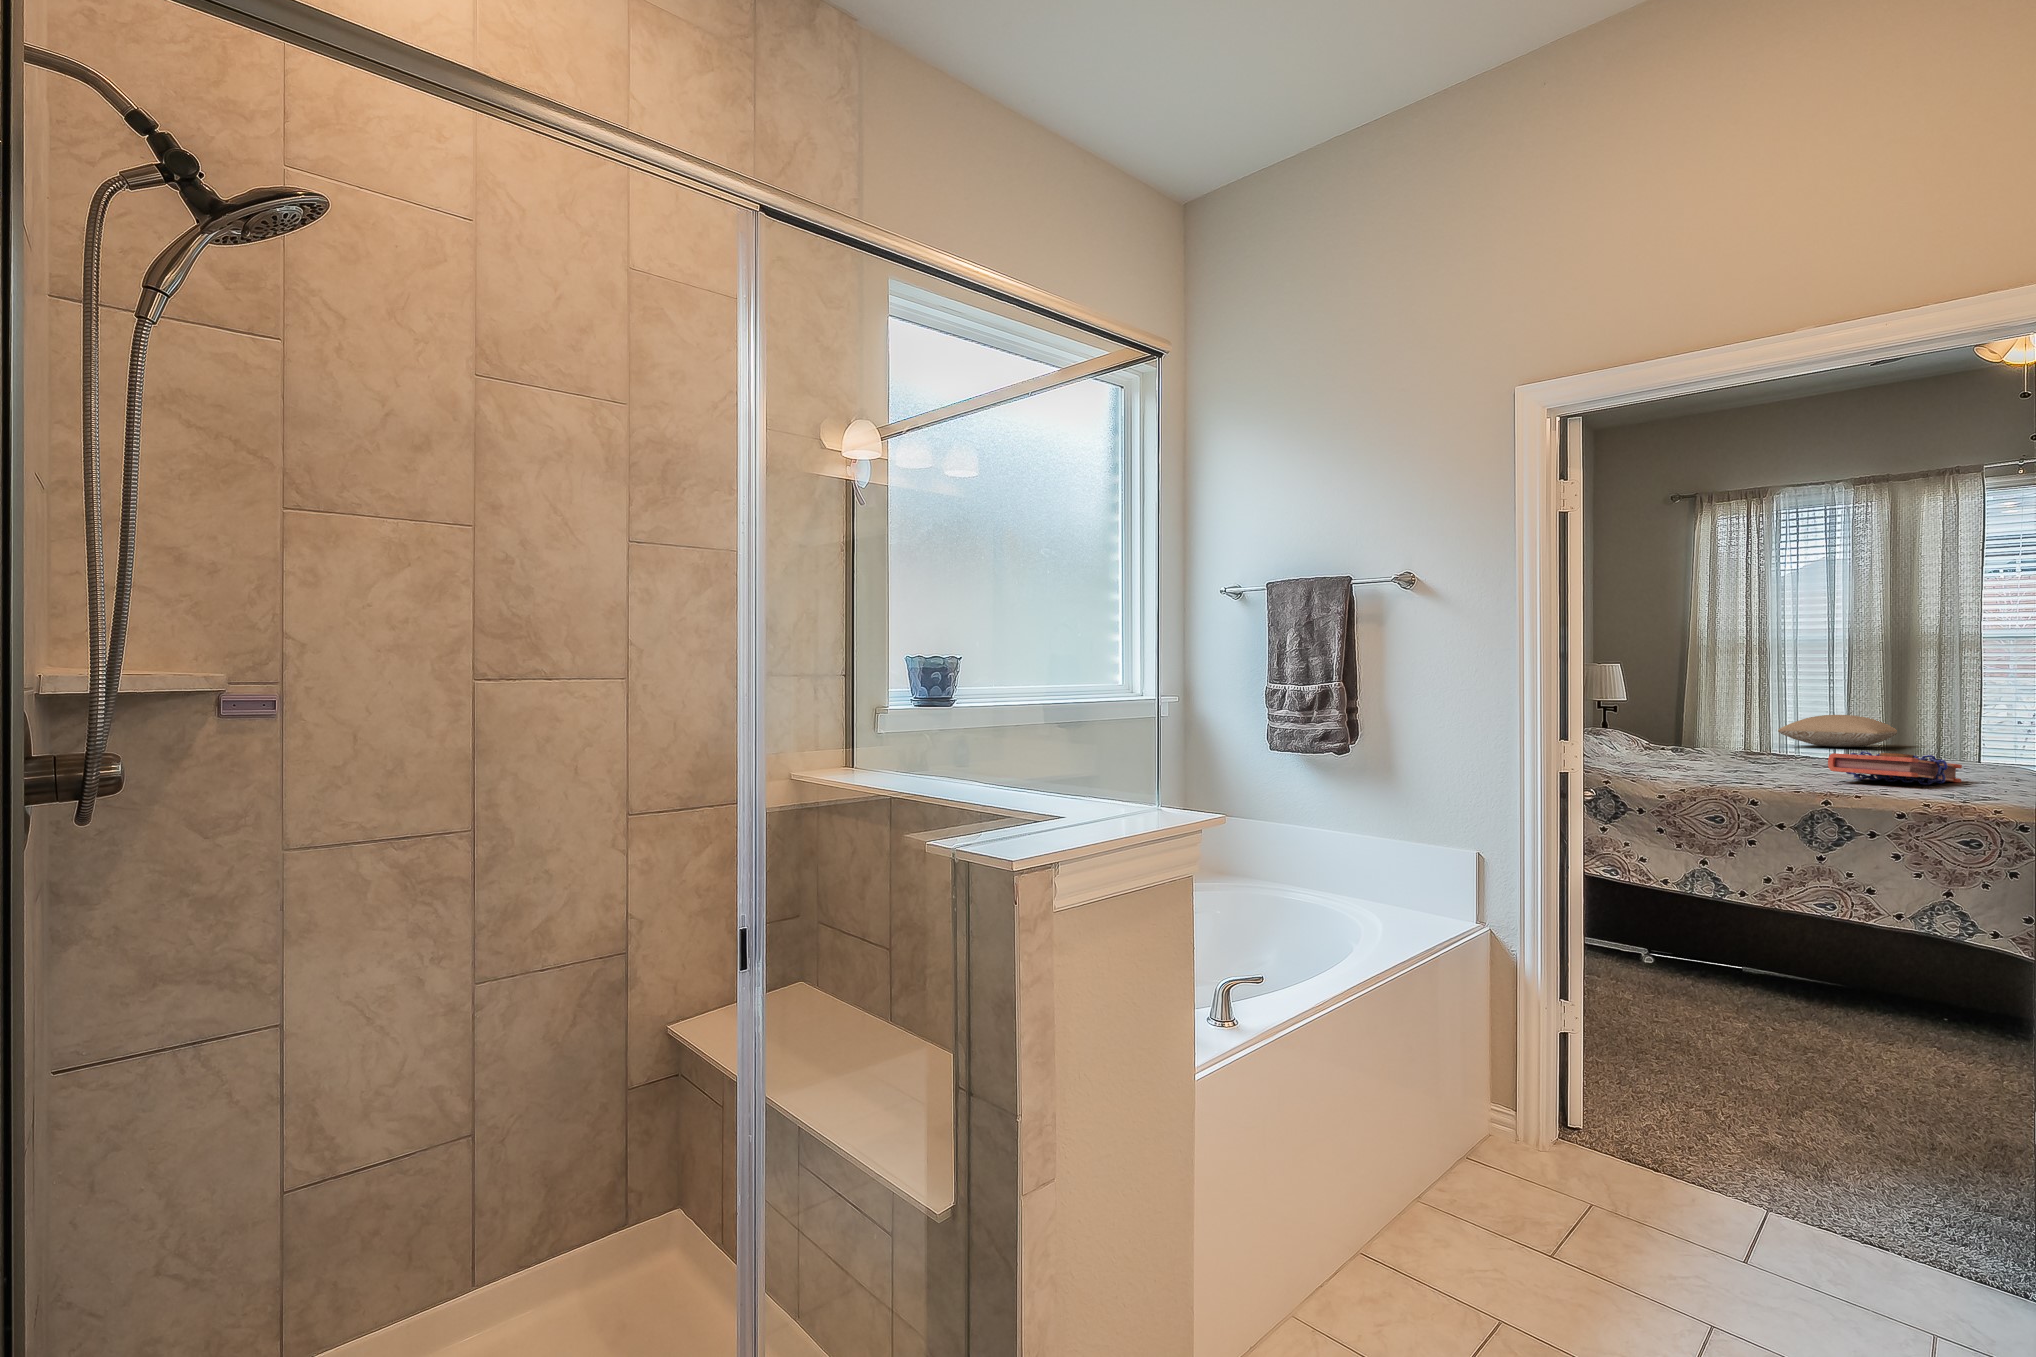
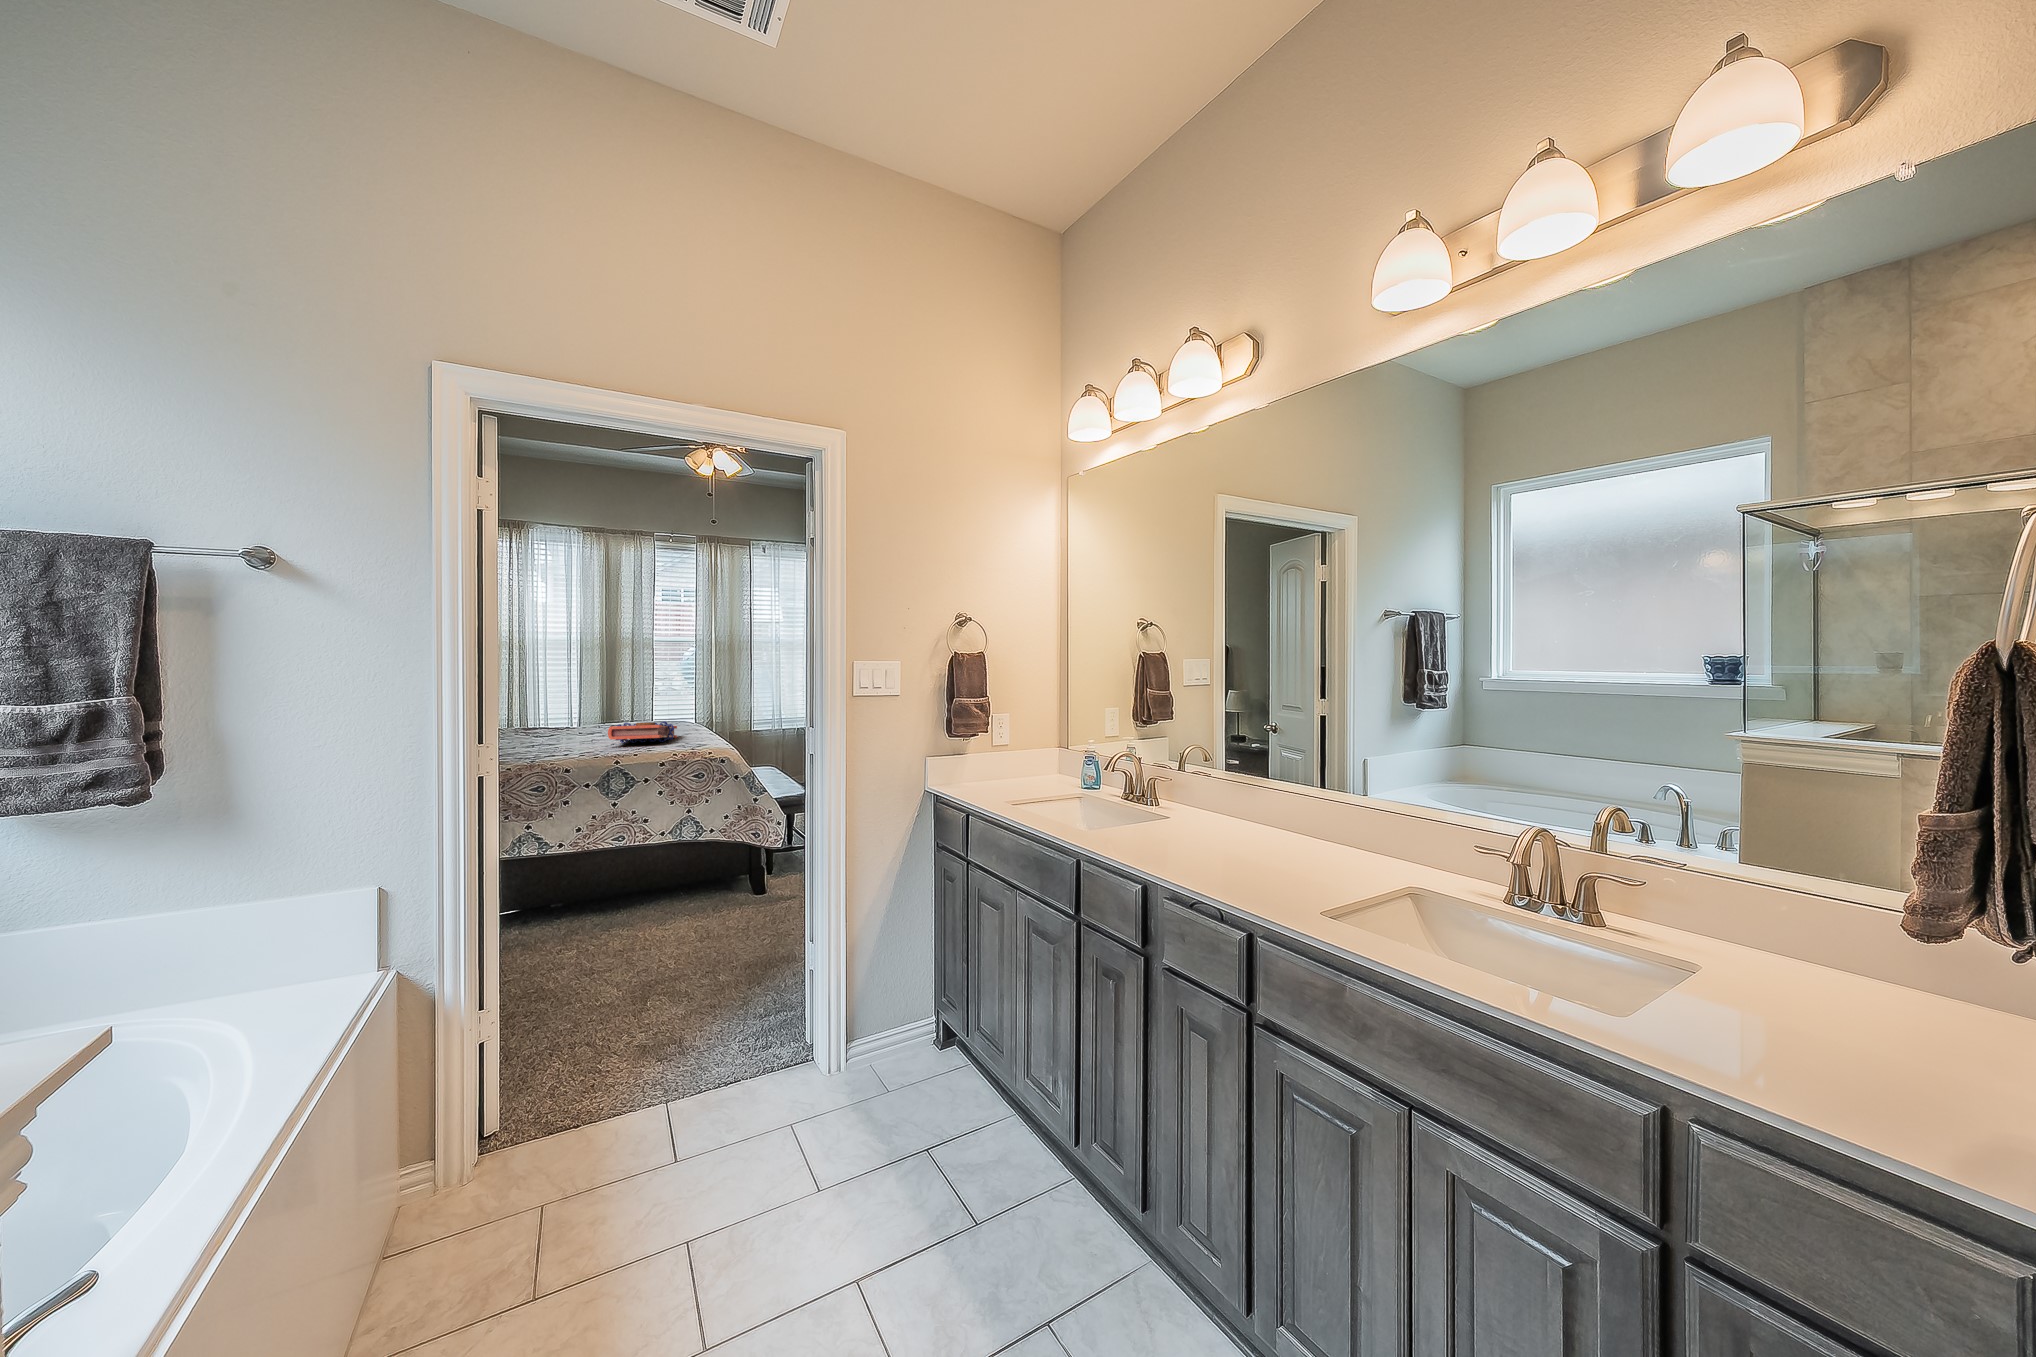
pillow: present [1778,715,1897,747] -> none [539,695,618,719]

